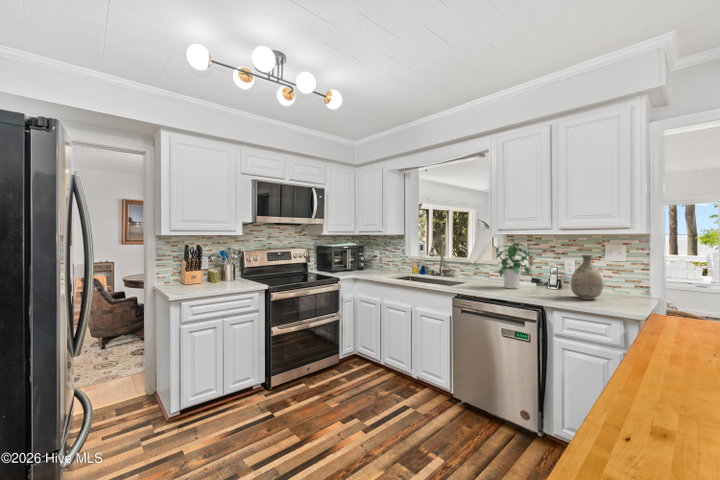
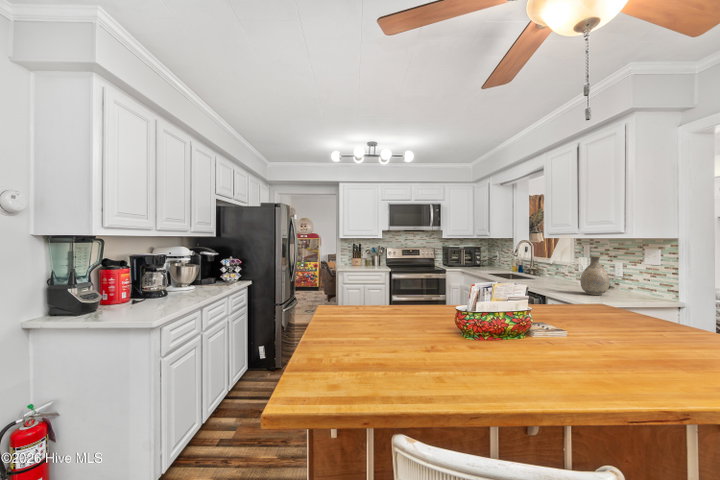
potted plant: present [496,243,530,289] -> none [540,245,574,285]

